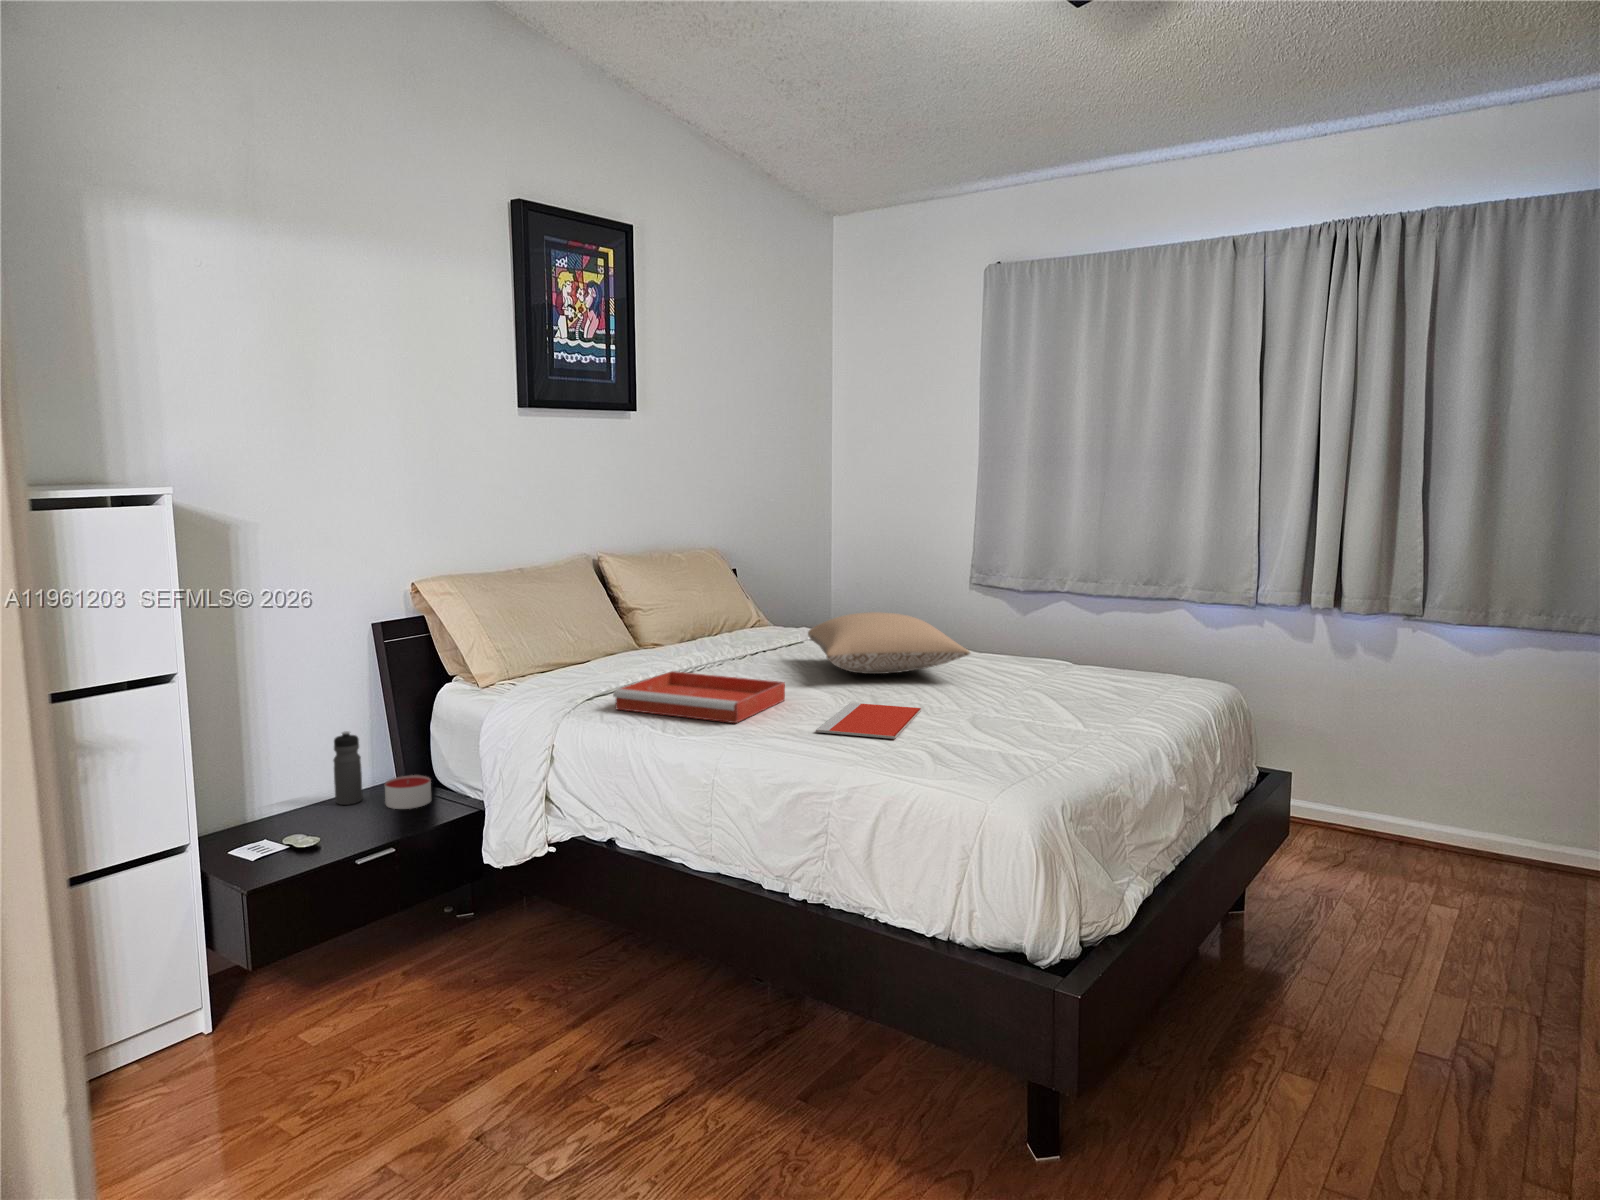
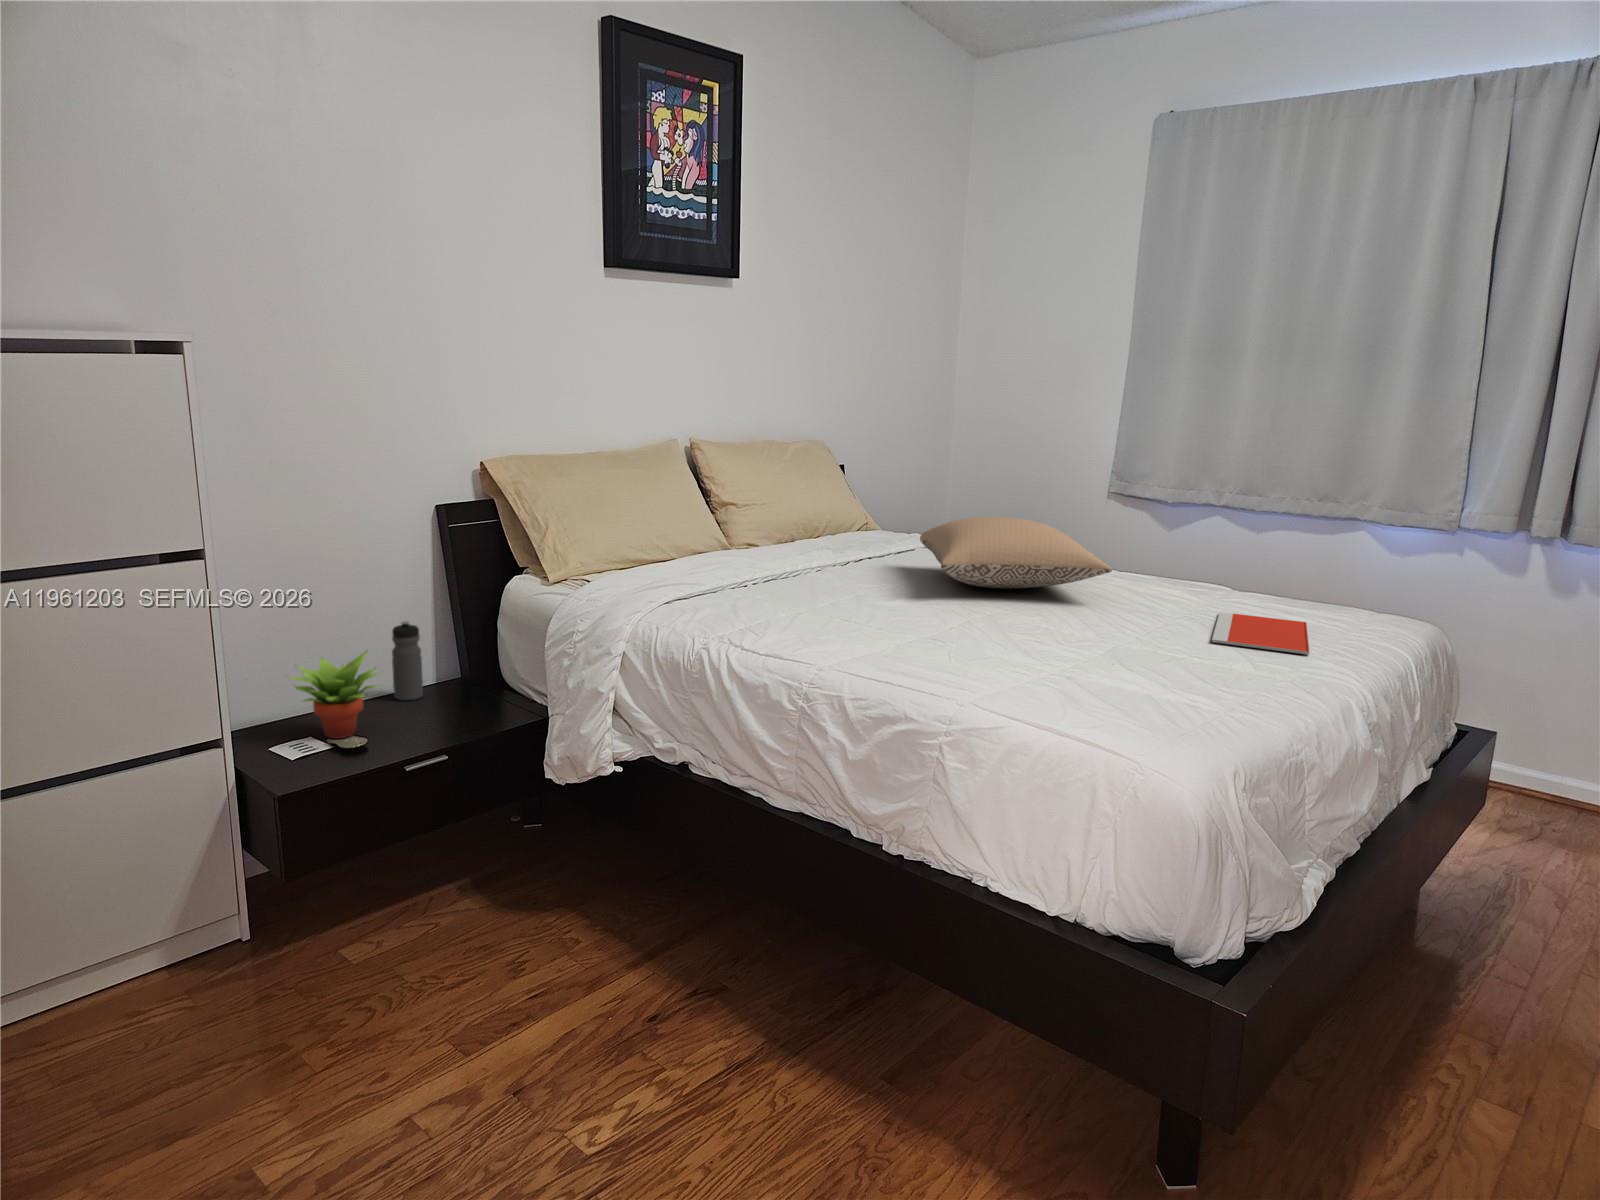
tray: present [613,671,785,723] -> none [692,573,891,639]
notebook: present [816,703,922,739] -> present [1212,612,1309,654]
succulent plant: none [242,758,331,842] -> present [286,650,379,739]
candle: present [385,775,431,809] -> none [445,673,495,709]

